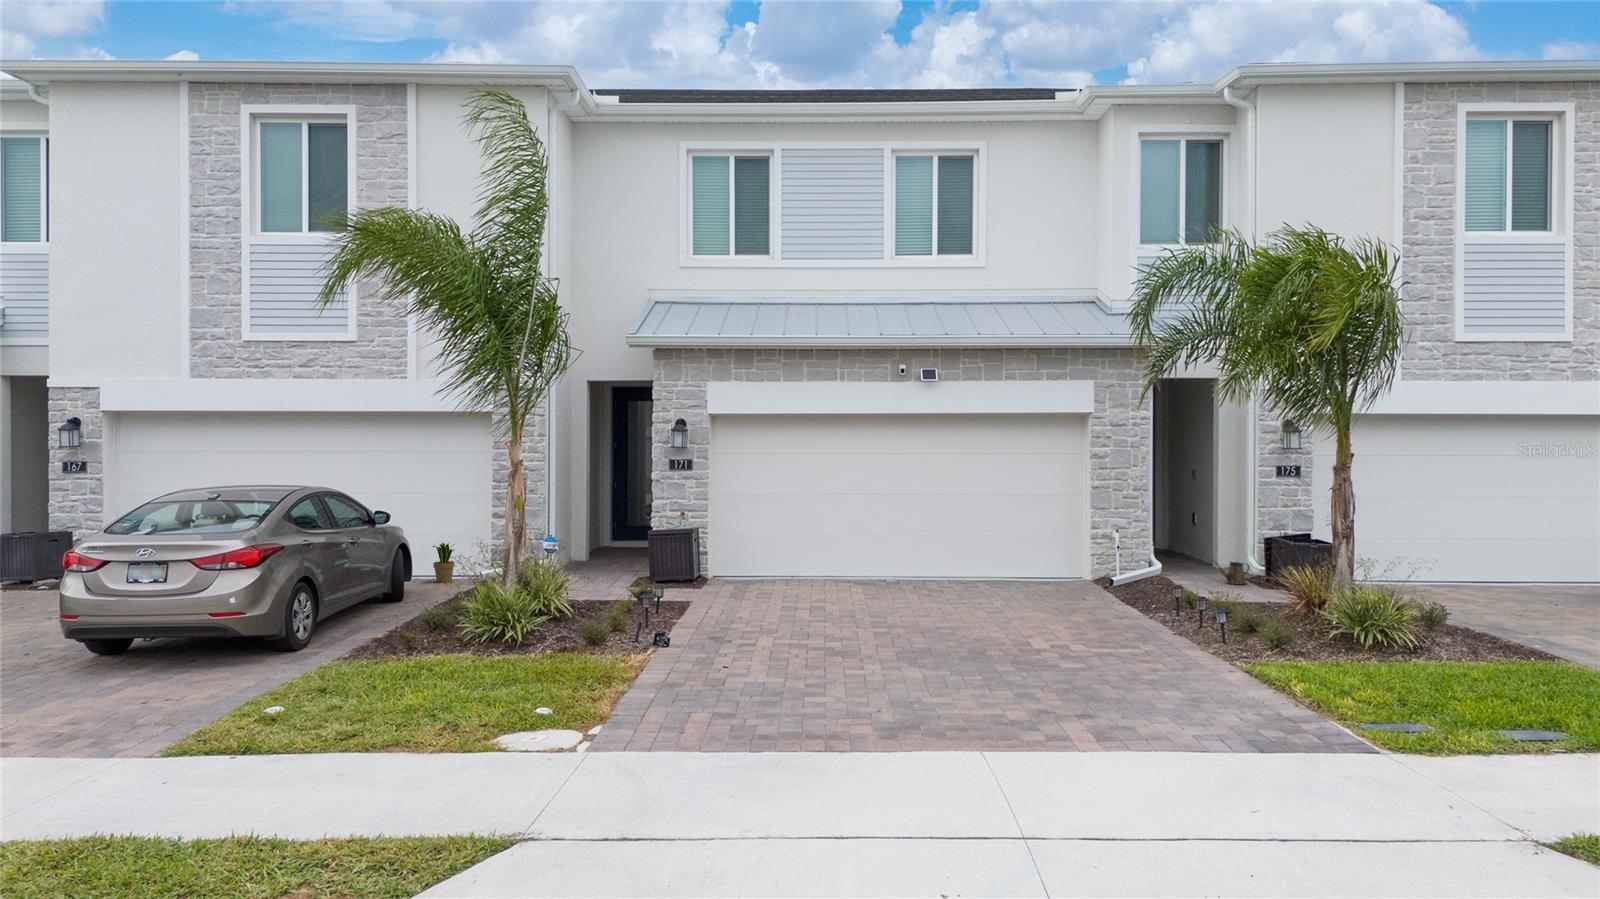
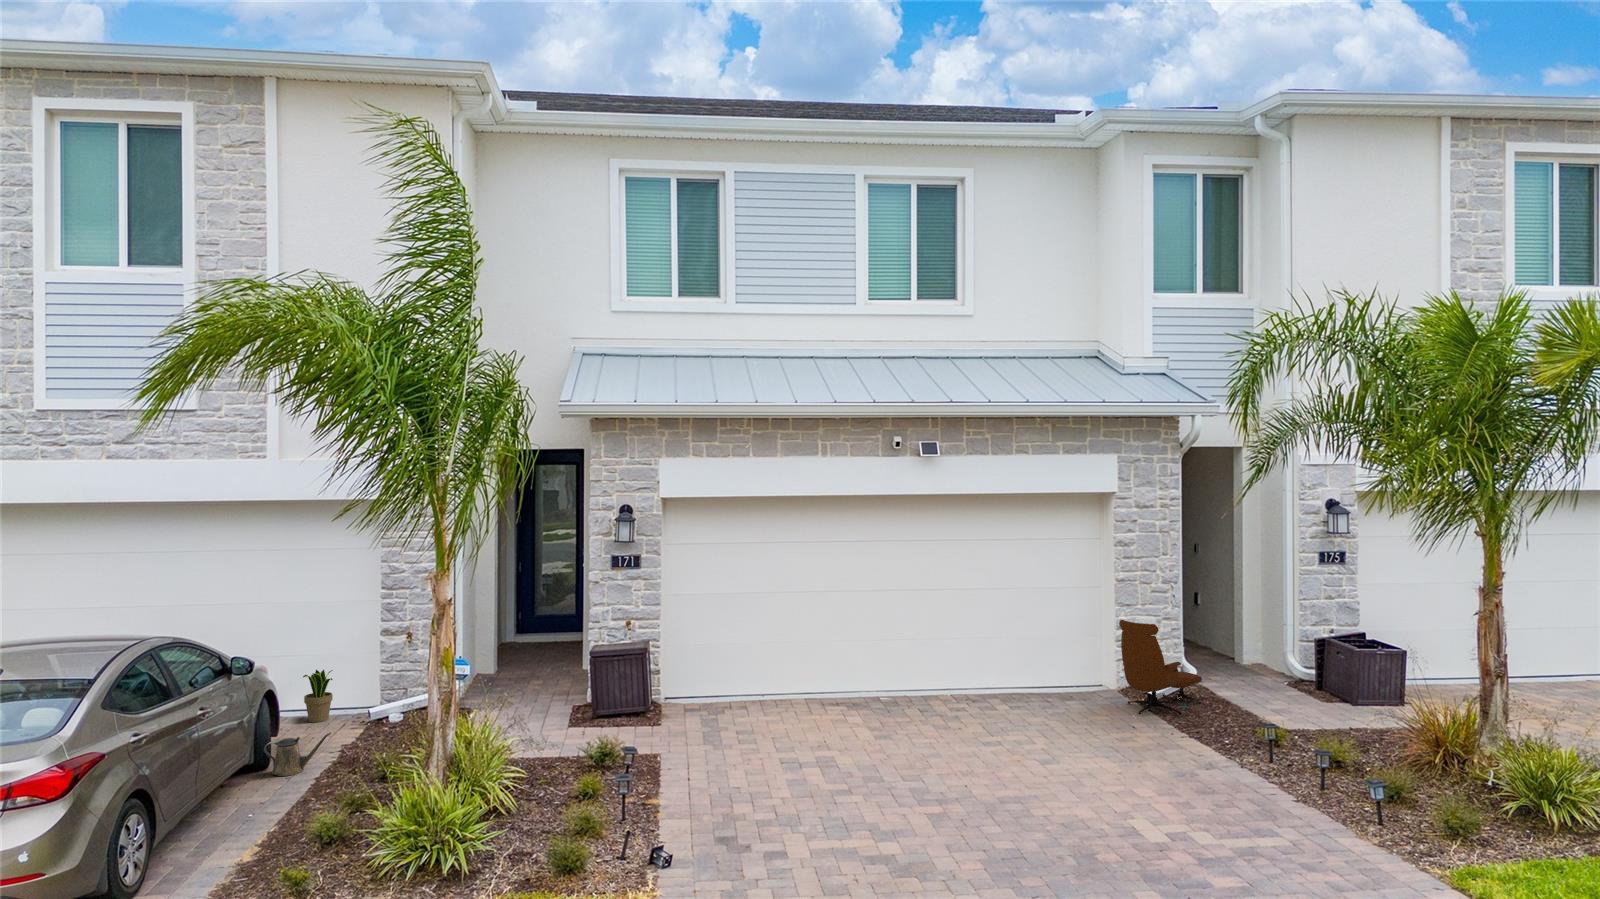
lounge chair: none [1085,514,1162,594] -> present [1119,620,1202,715]
watering can: present [1213,561,1250,585] -> present [264,733,331,776]

